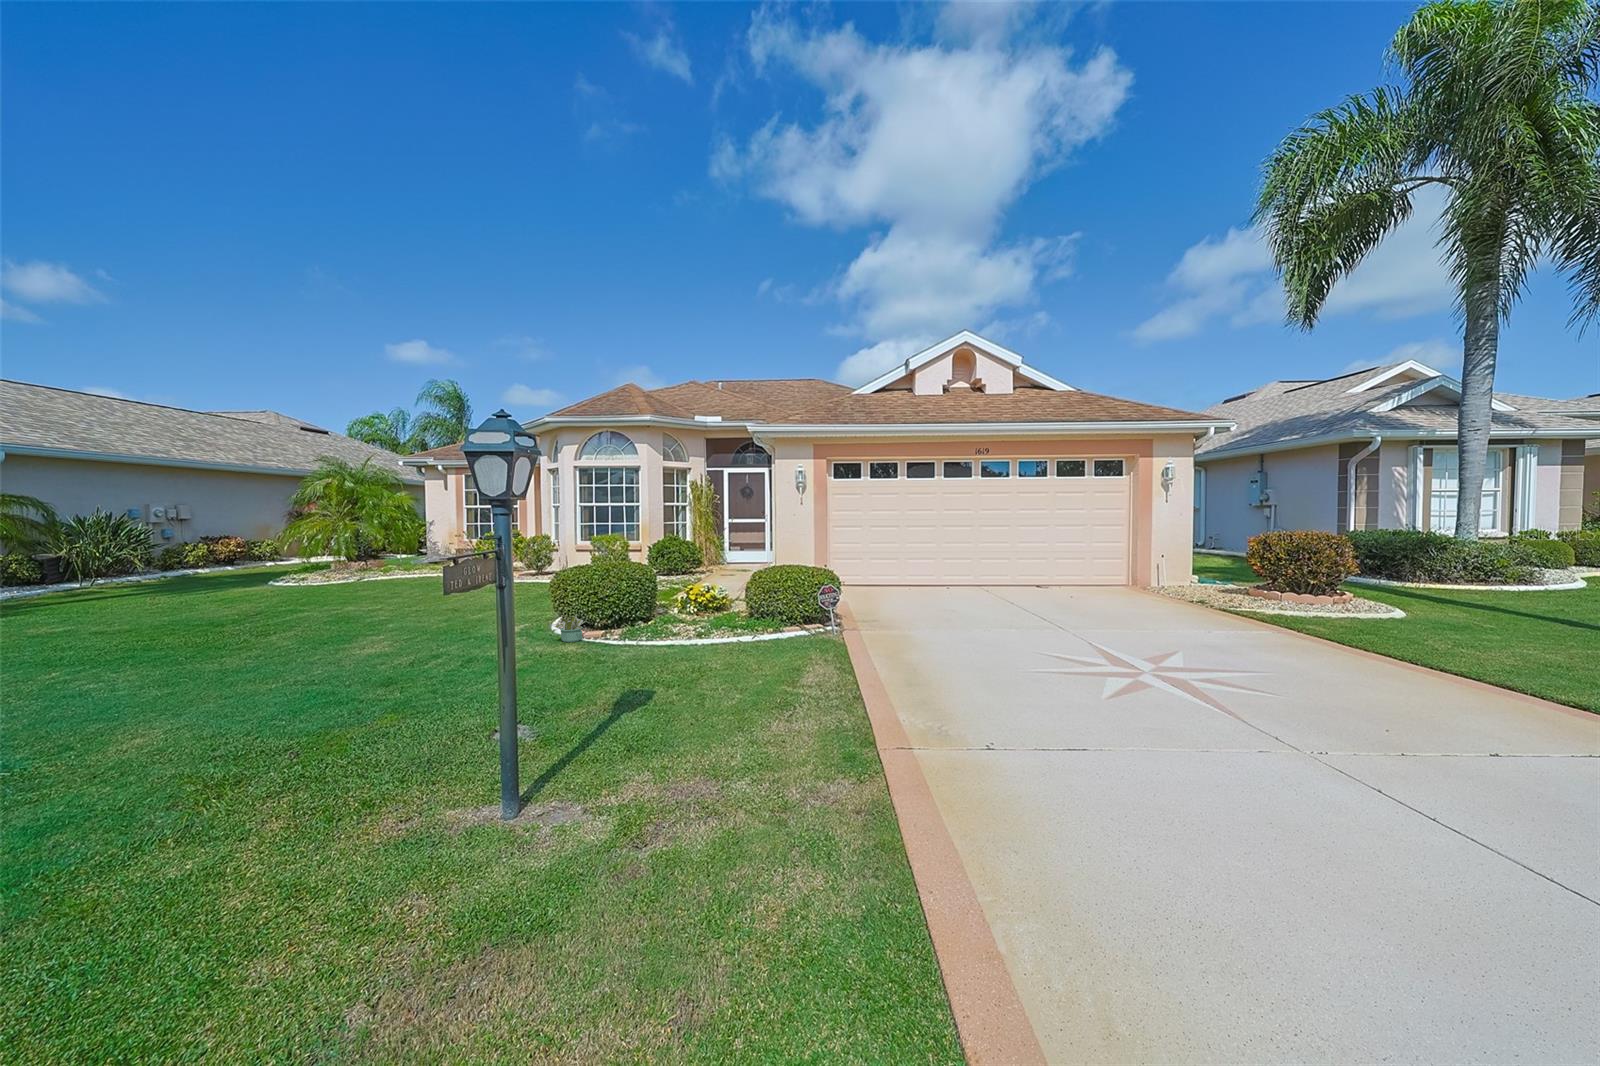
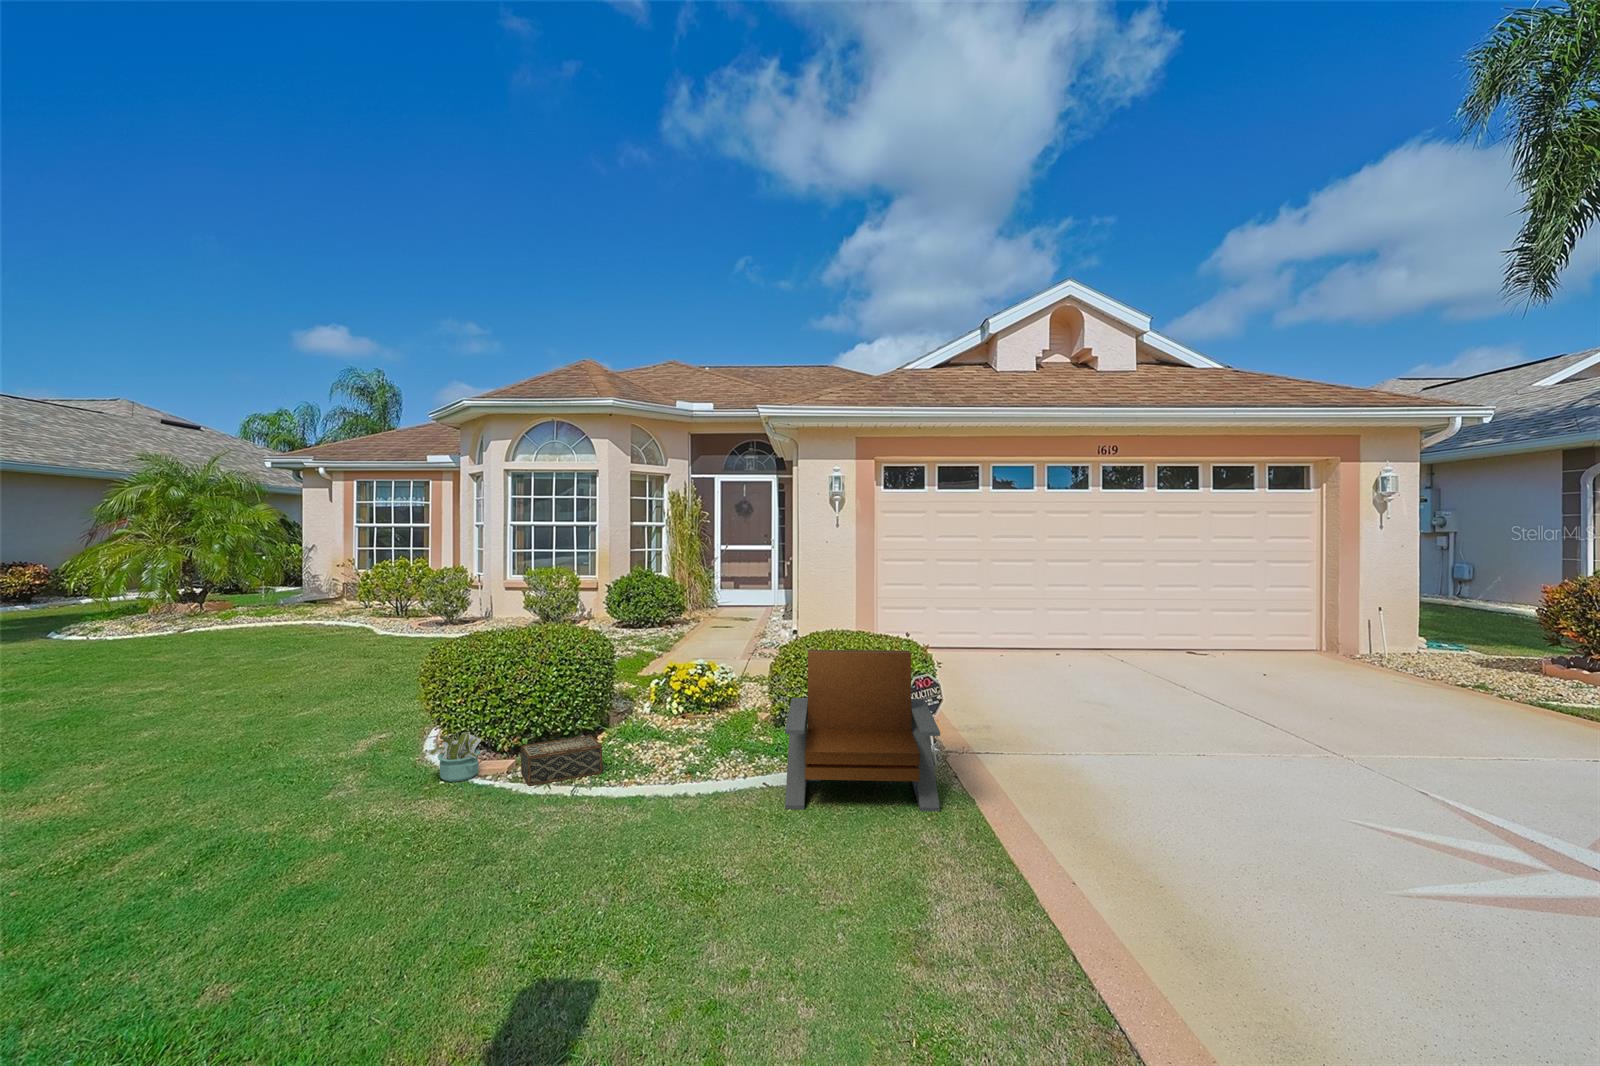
lounge chair: none [749,569,832,651] -> present [785,650,940,812]
woven basket: none [605,619,651,643] -> present [521,735,602,786]

